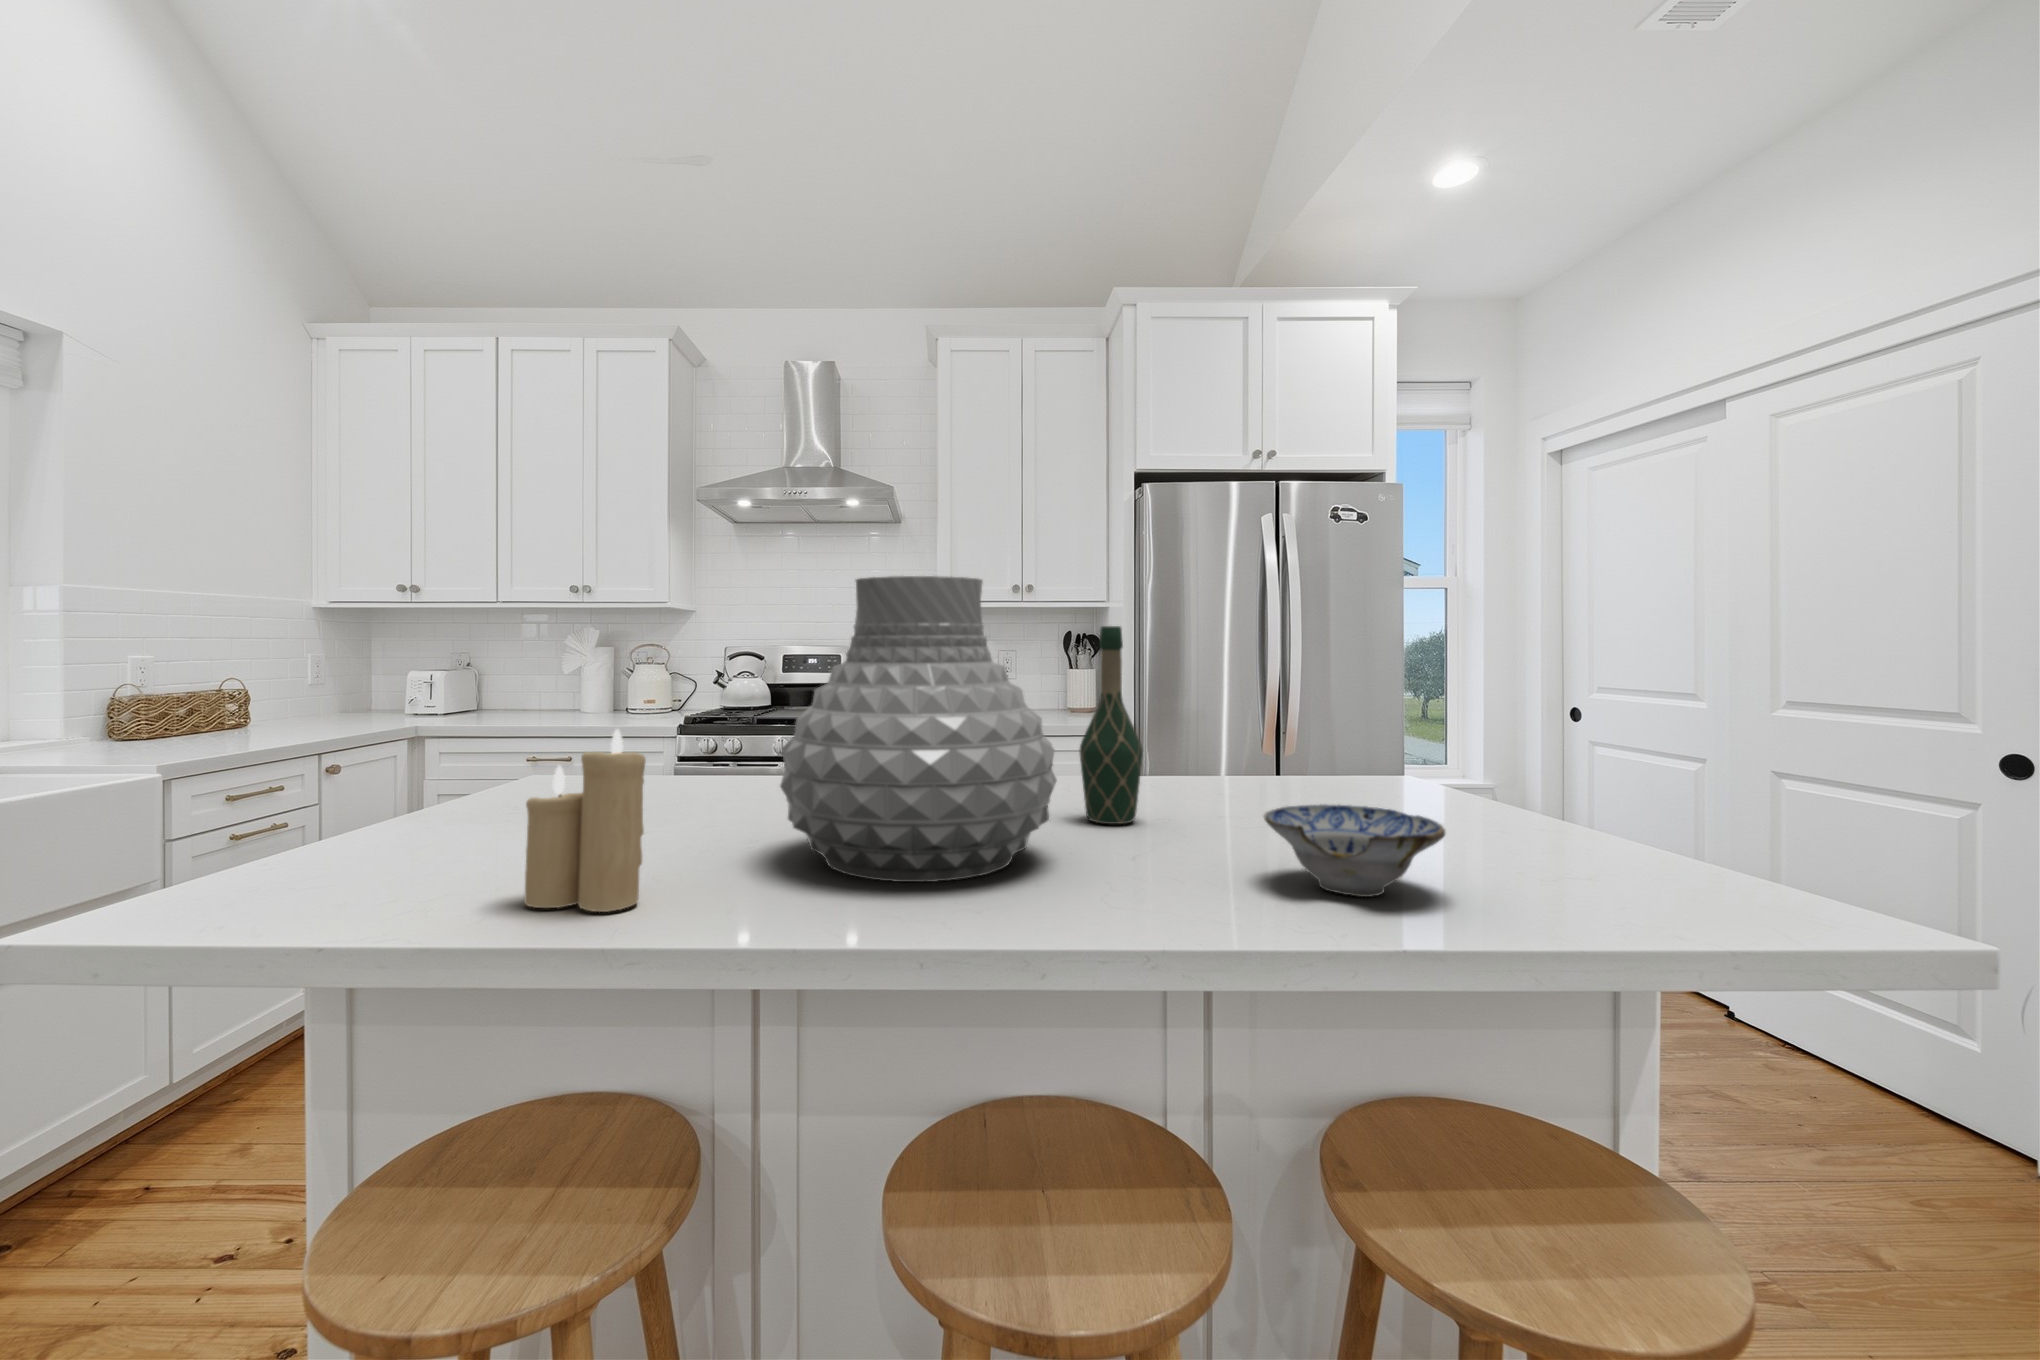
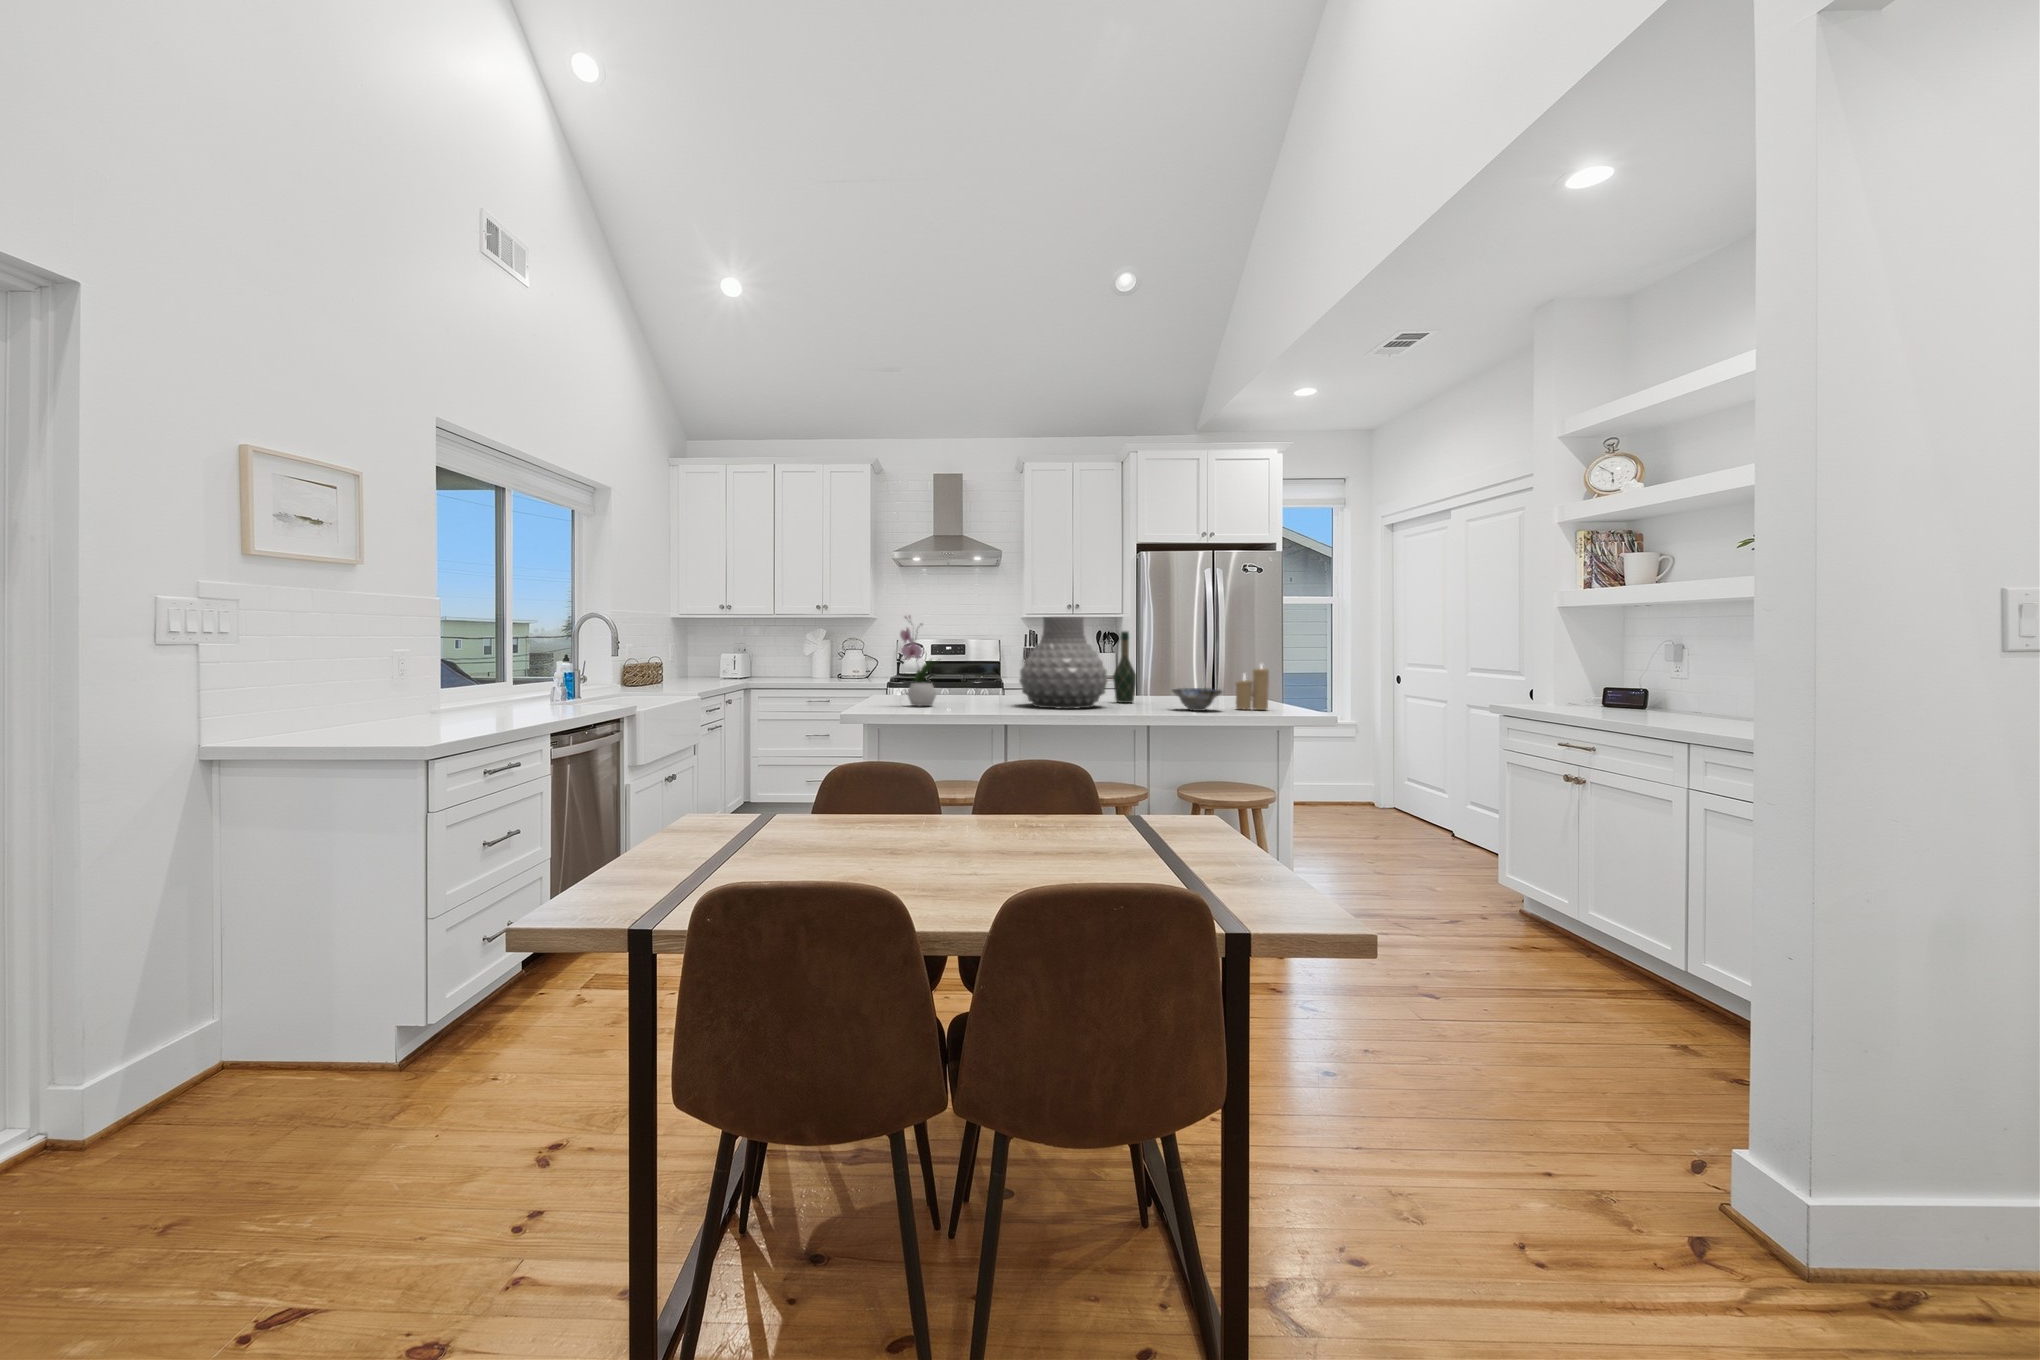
flower arrangement: none [369,572,505,877] -> present [900,616,941,706]
candle: present [524,730,646,912] -> present [1236,664,1269,710]

